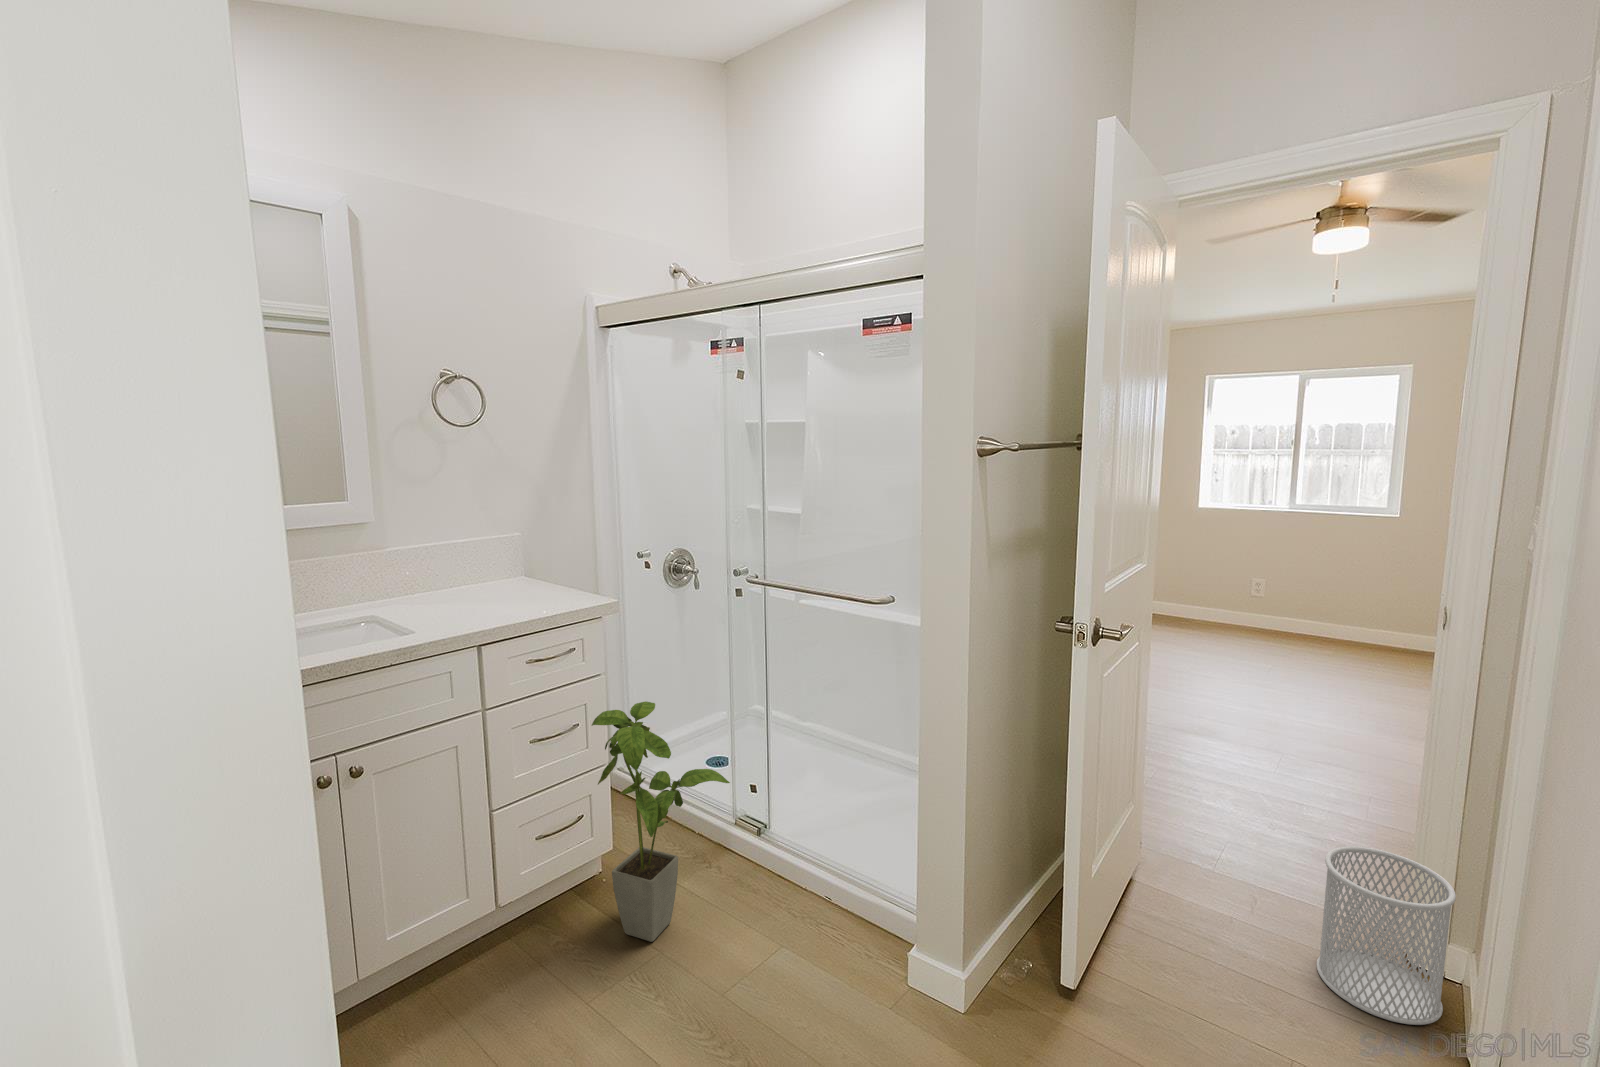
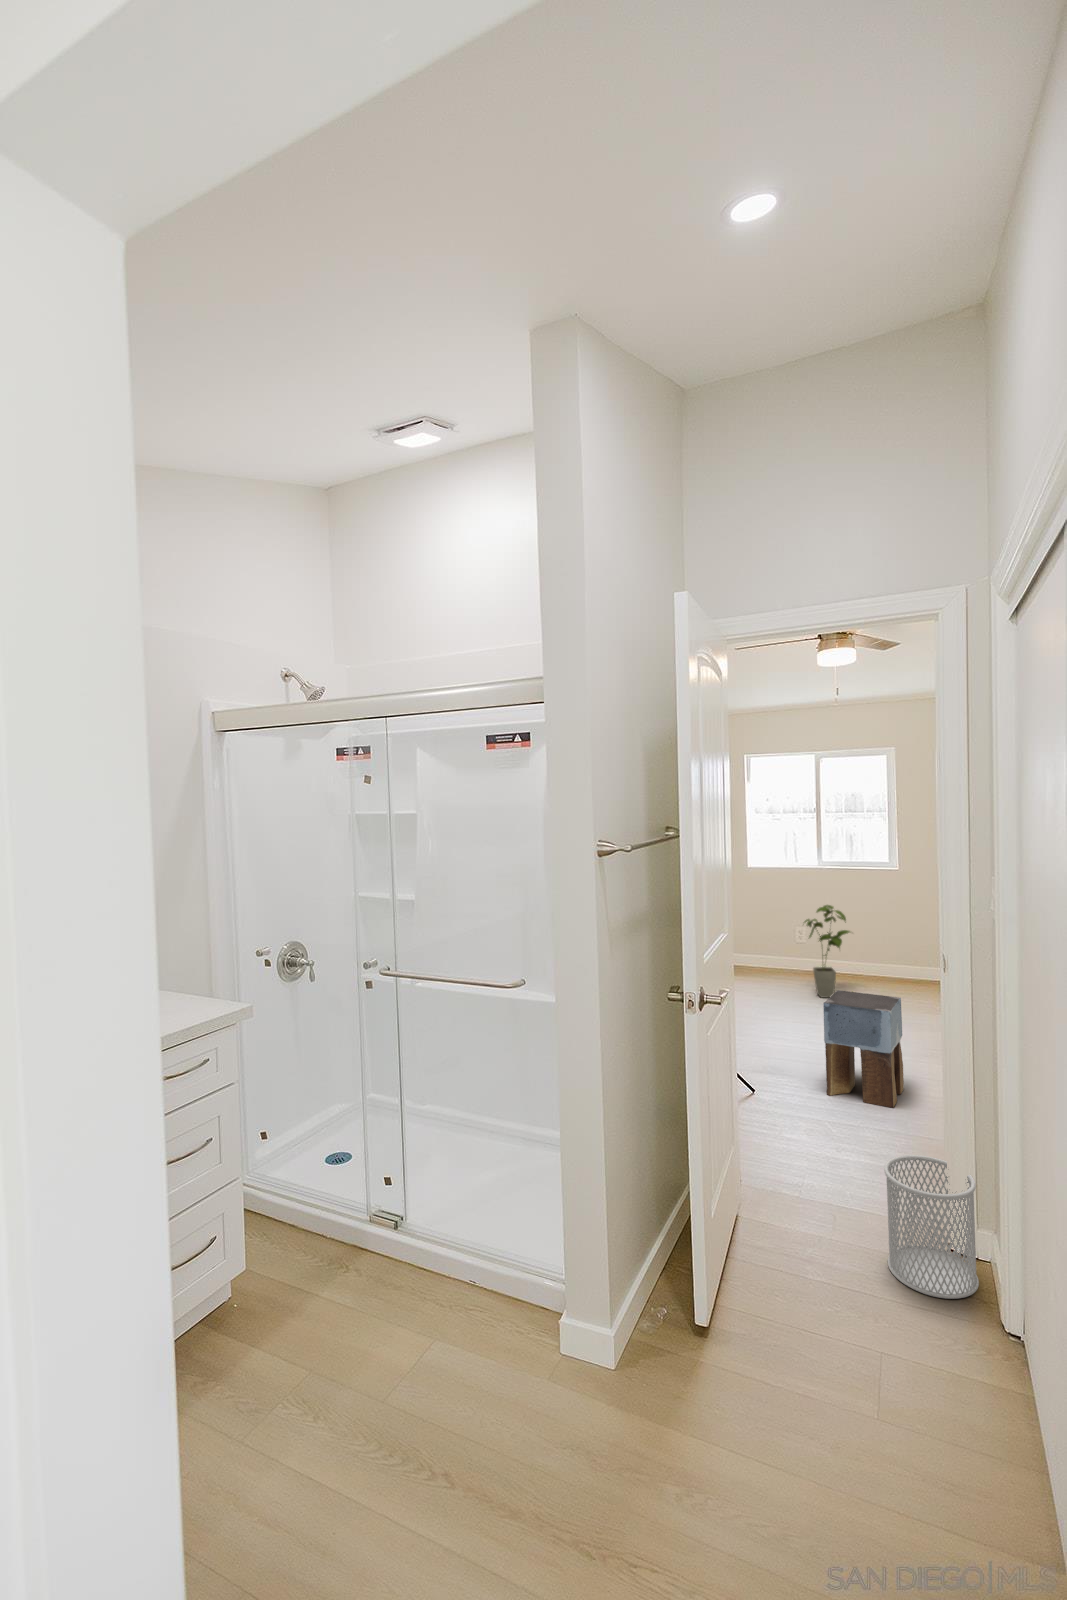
stool: none [1264,647,1377,787] -> present [823,990,904,1108]
house plant: present [592,701,730,942] -> present [804,905,850,998]

